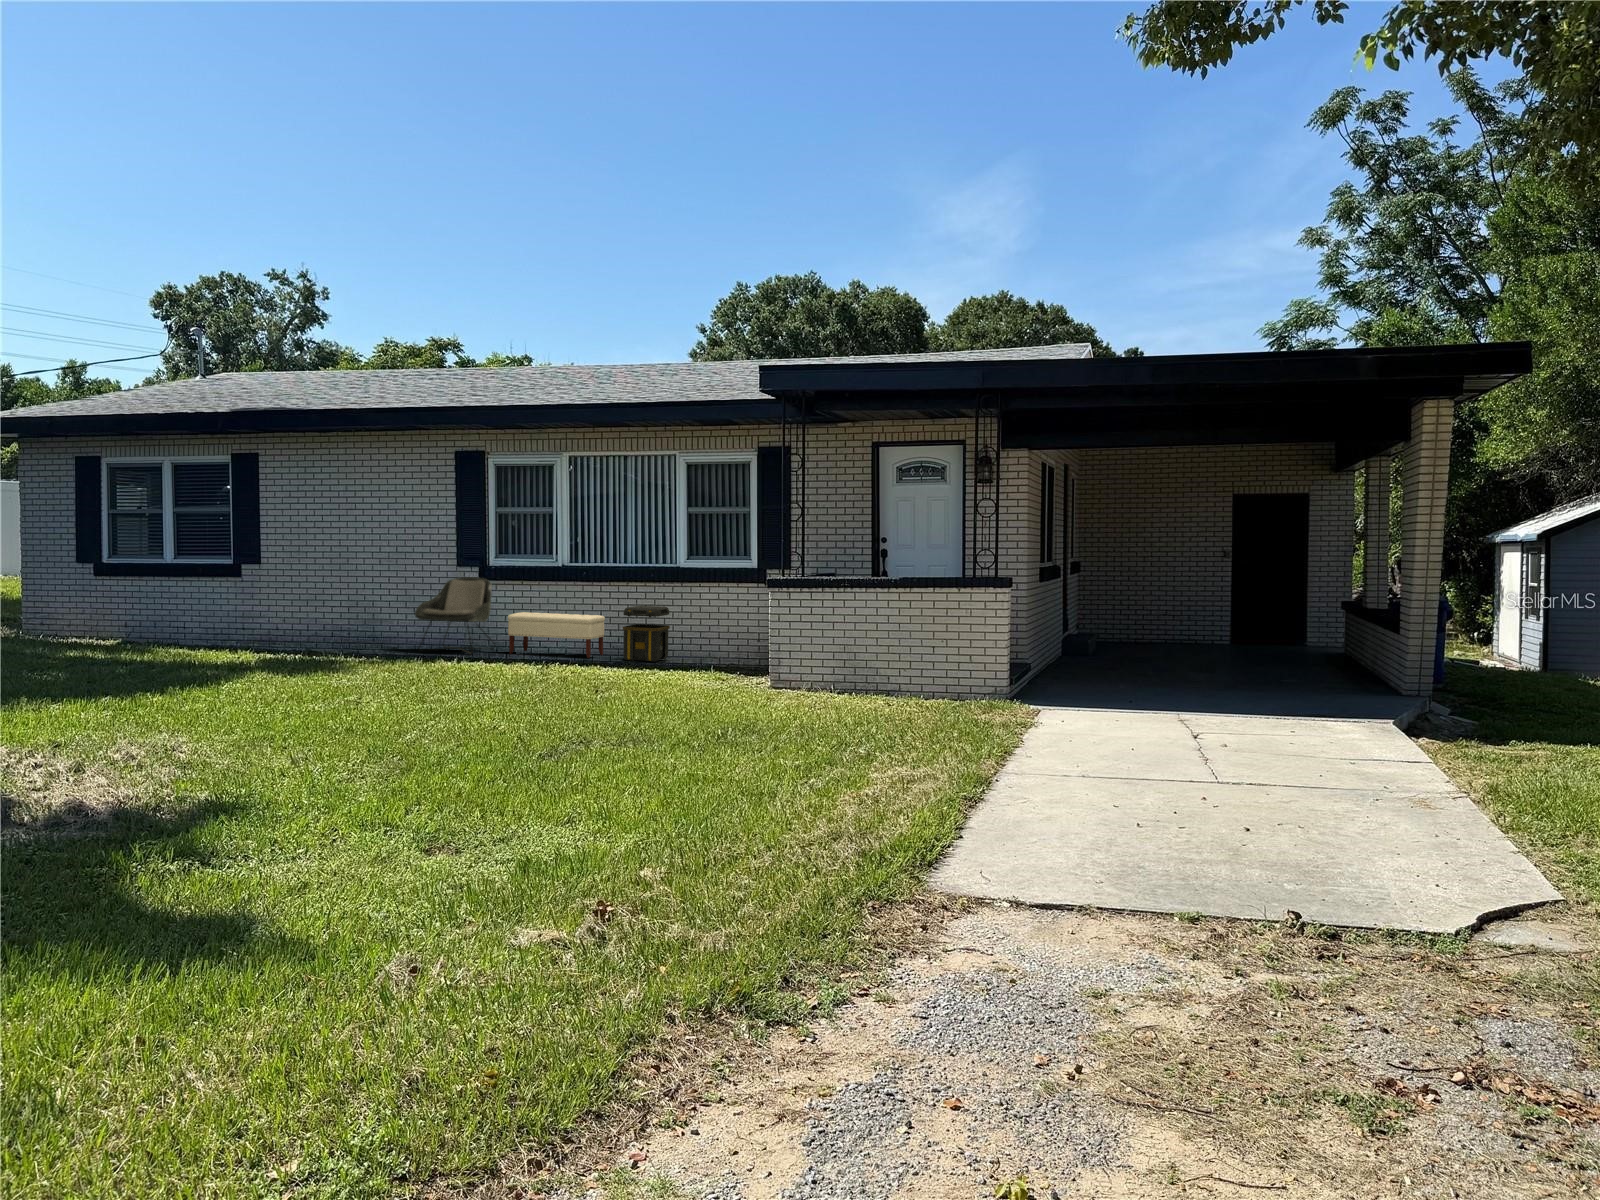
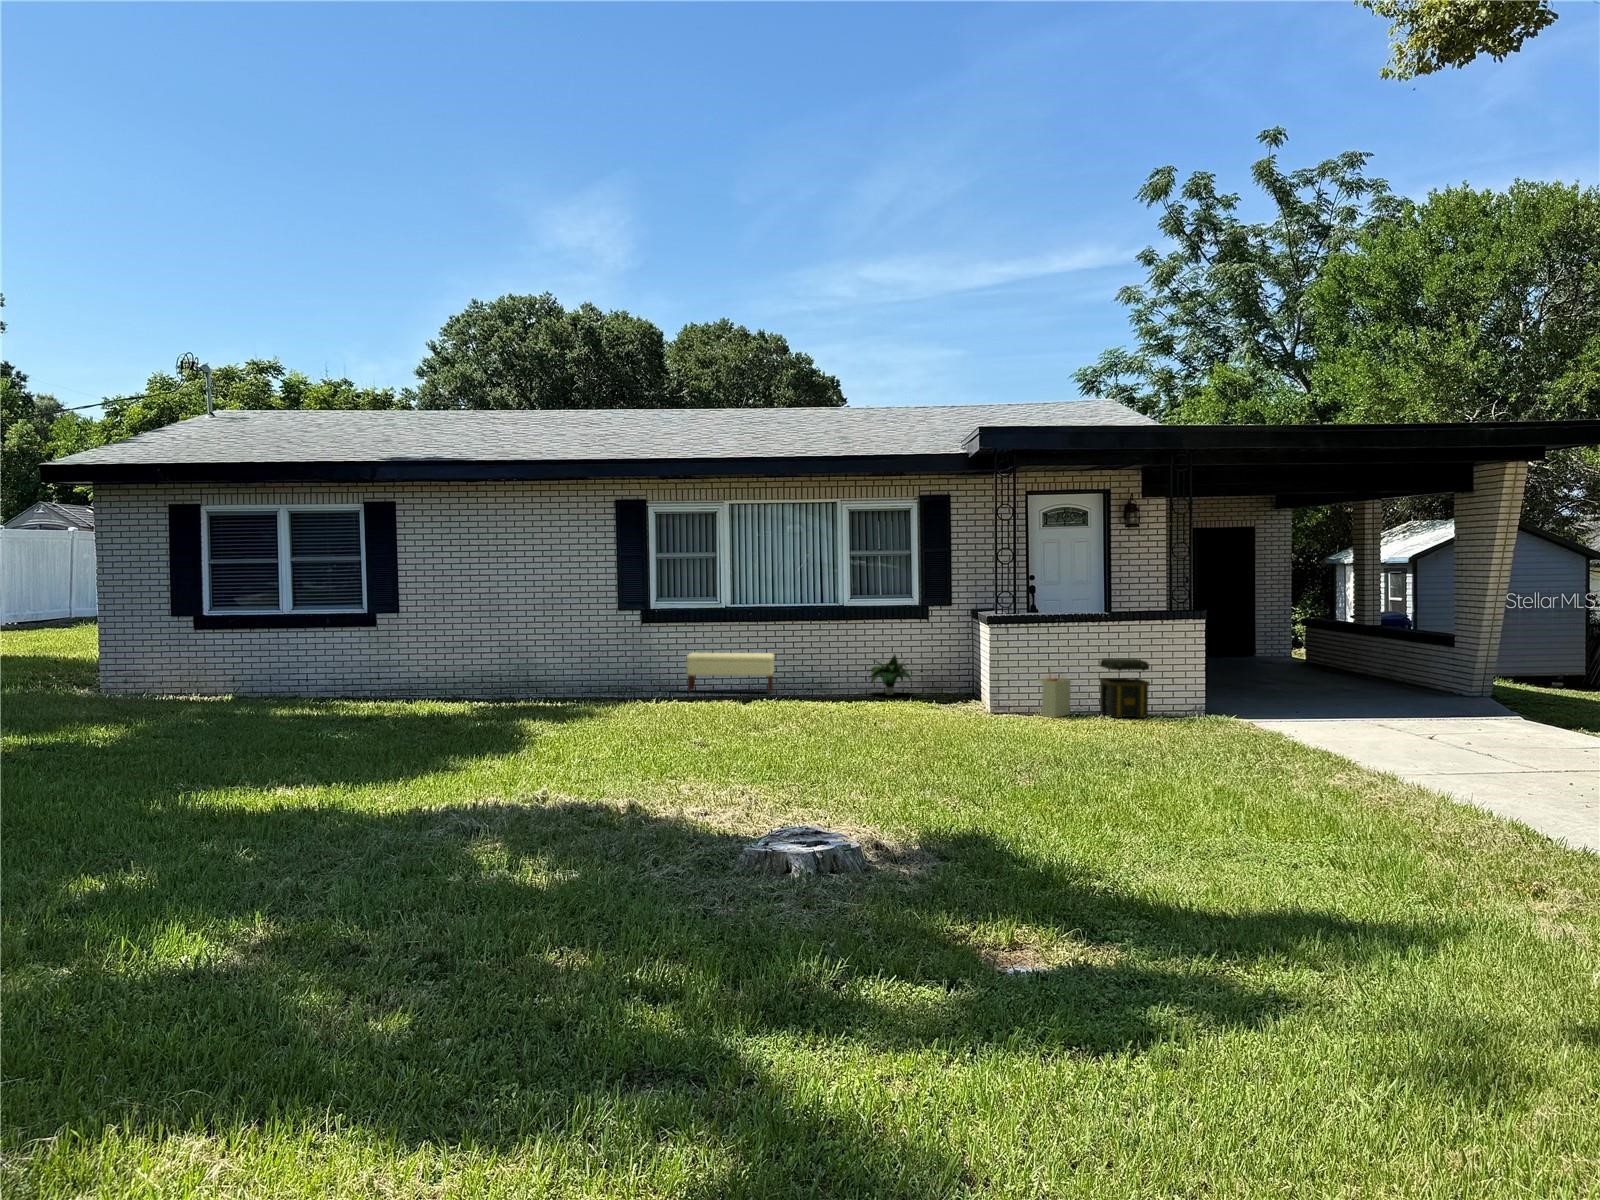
lounge chair: present [415,577,495,655] -> none [599,620,666,696]
toolbox: present [623,606,670,662] -> present [1099,658,1150,718]
potted plant: none [688,619,746,665] -> present [870,655,911,695]
storage bin: none [803,639,845,694] -> present [1036,670,1071,718]

